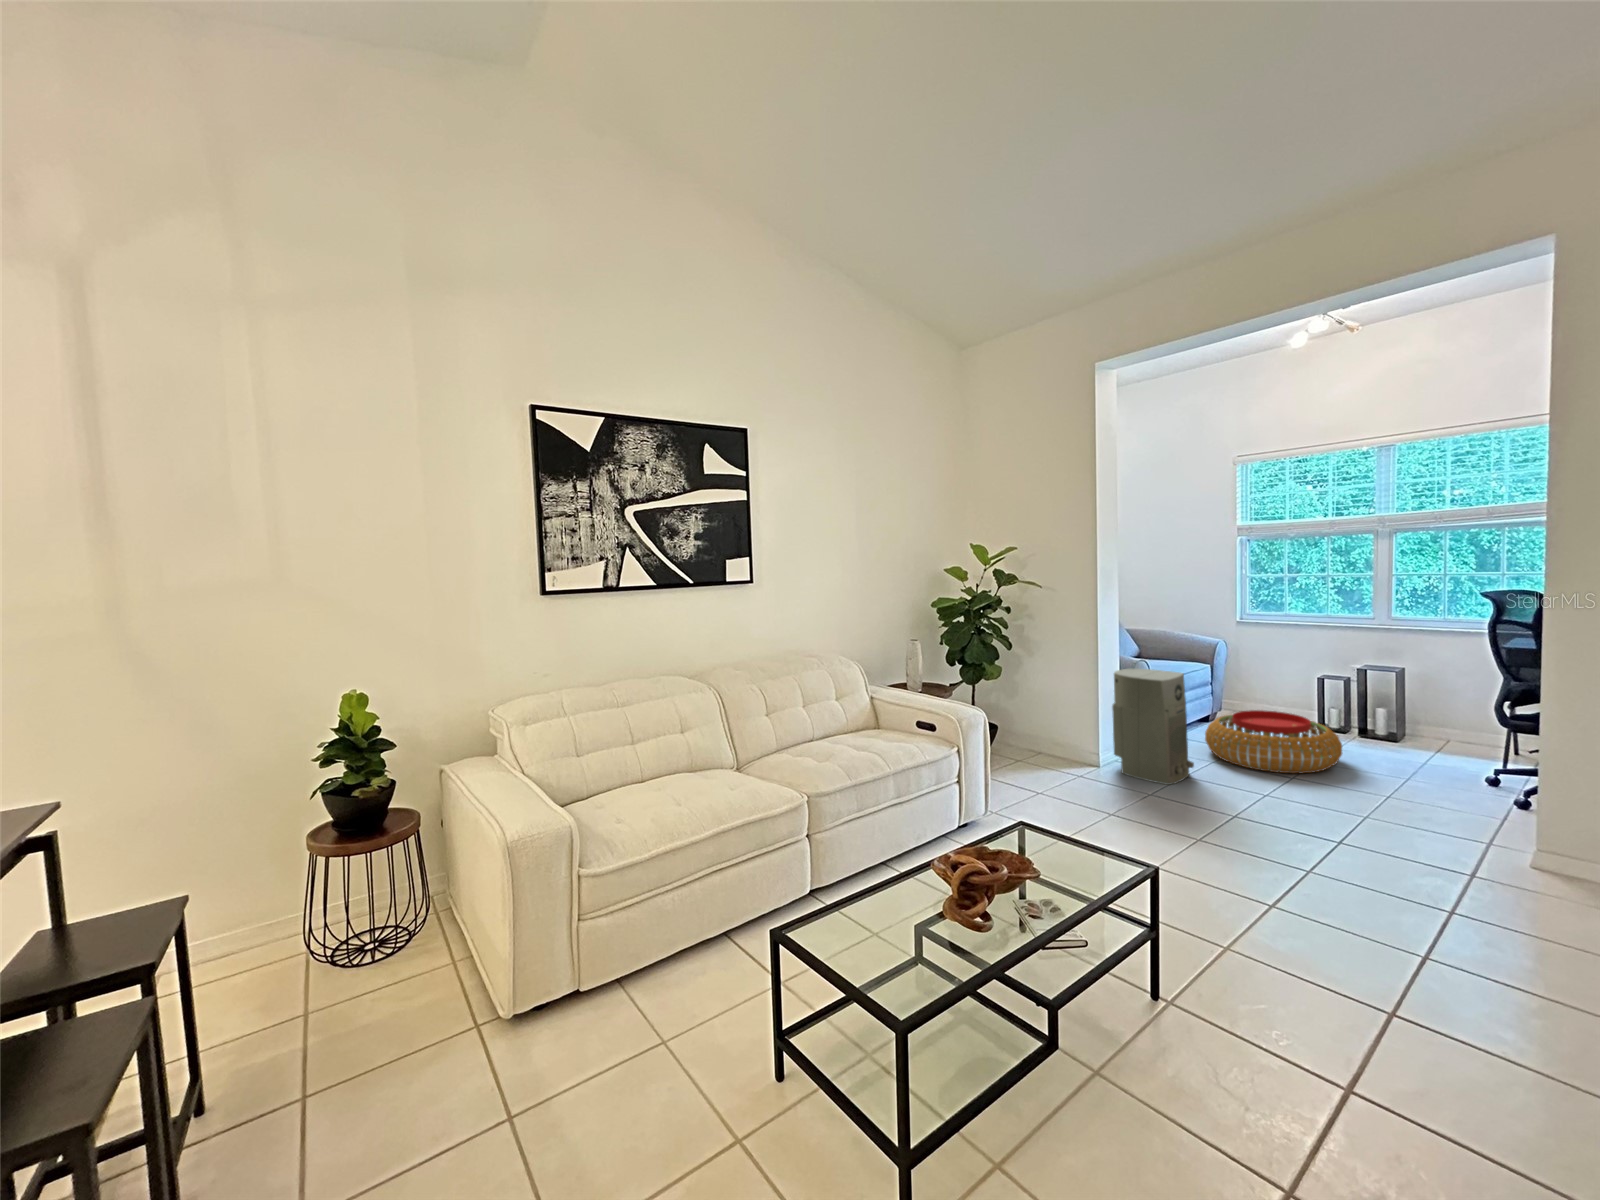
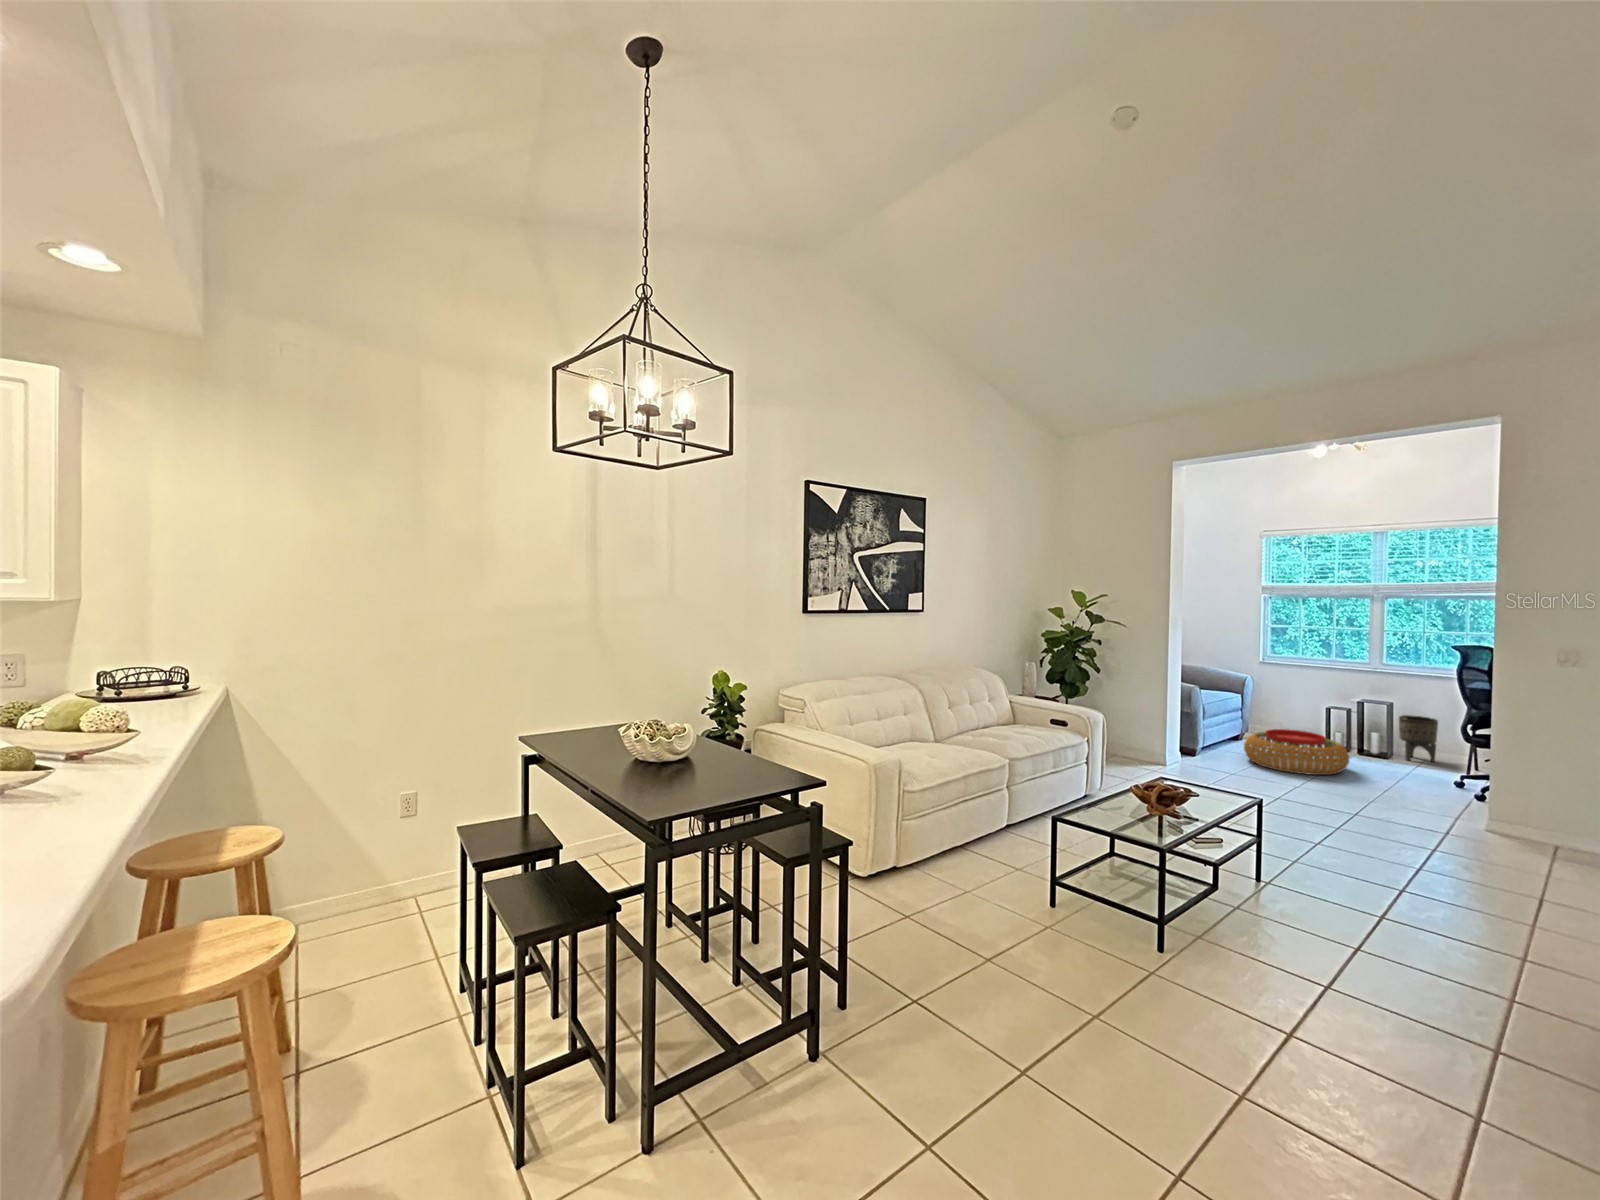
air purifier: present [1112,669,1194,785] -> none [1179,692,1241,779]
planter: none [1412,684,1466,746] -> present [1399,715,1438,762]

